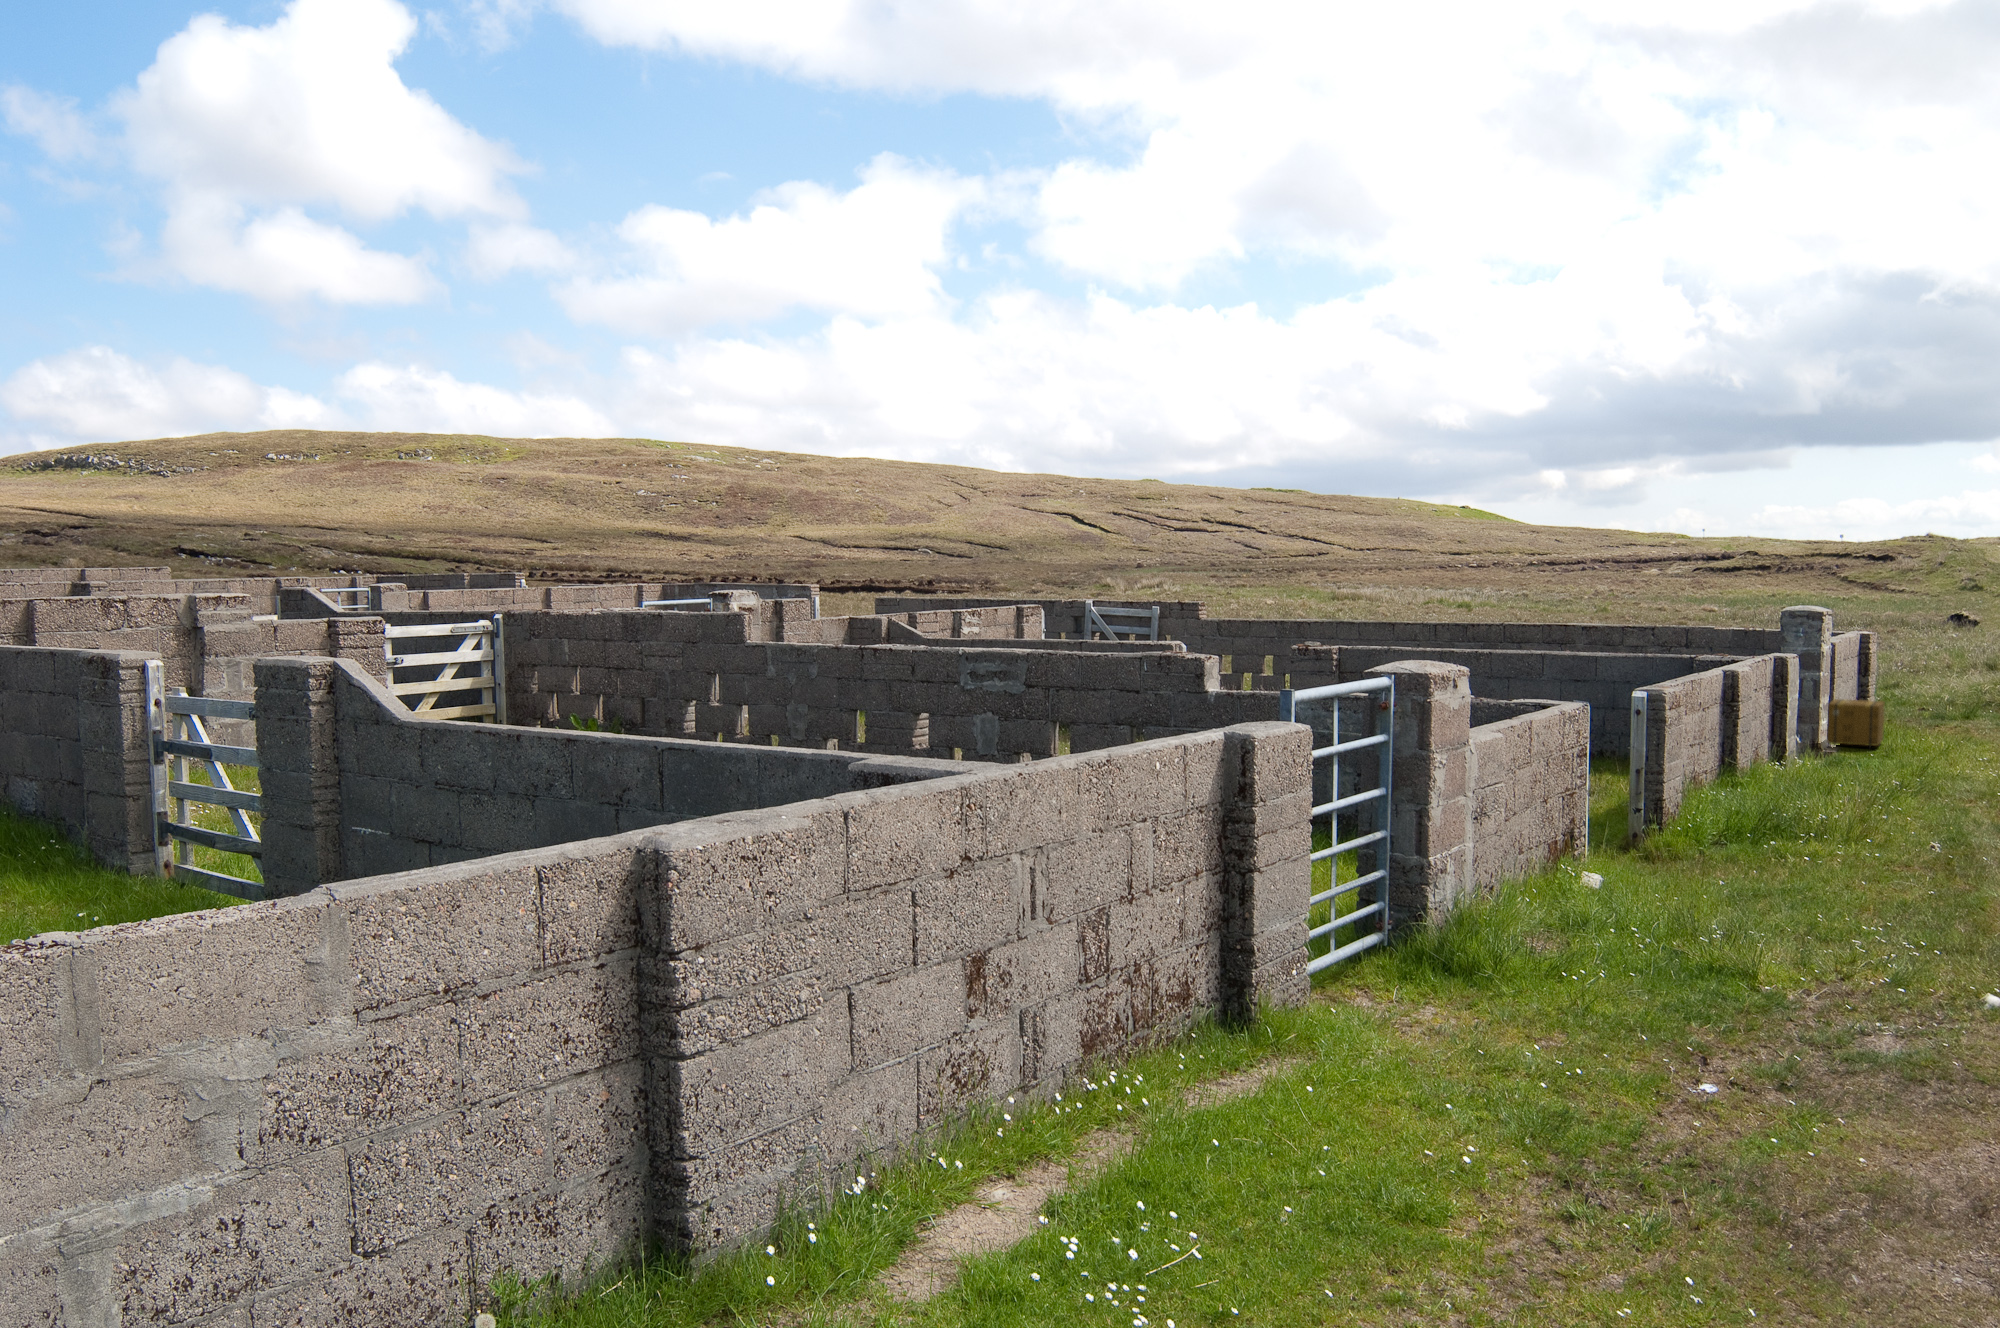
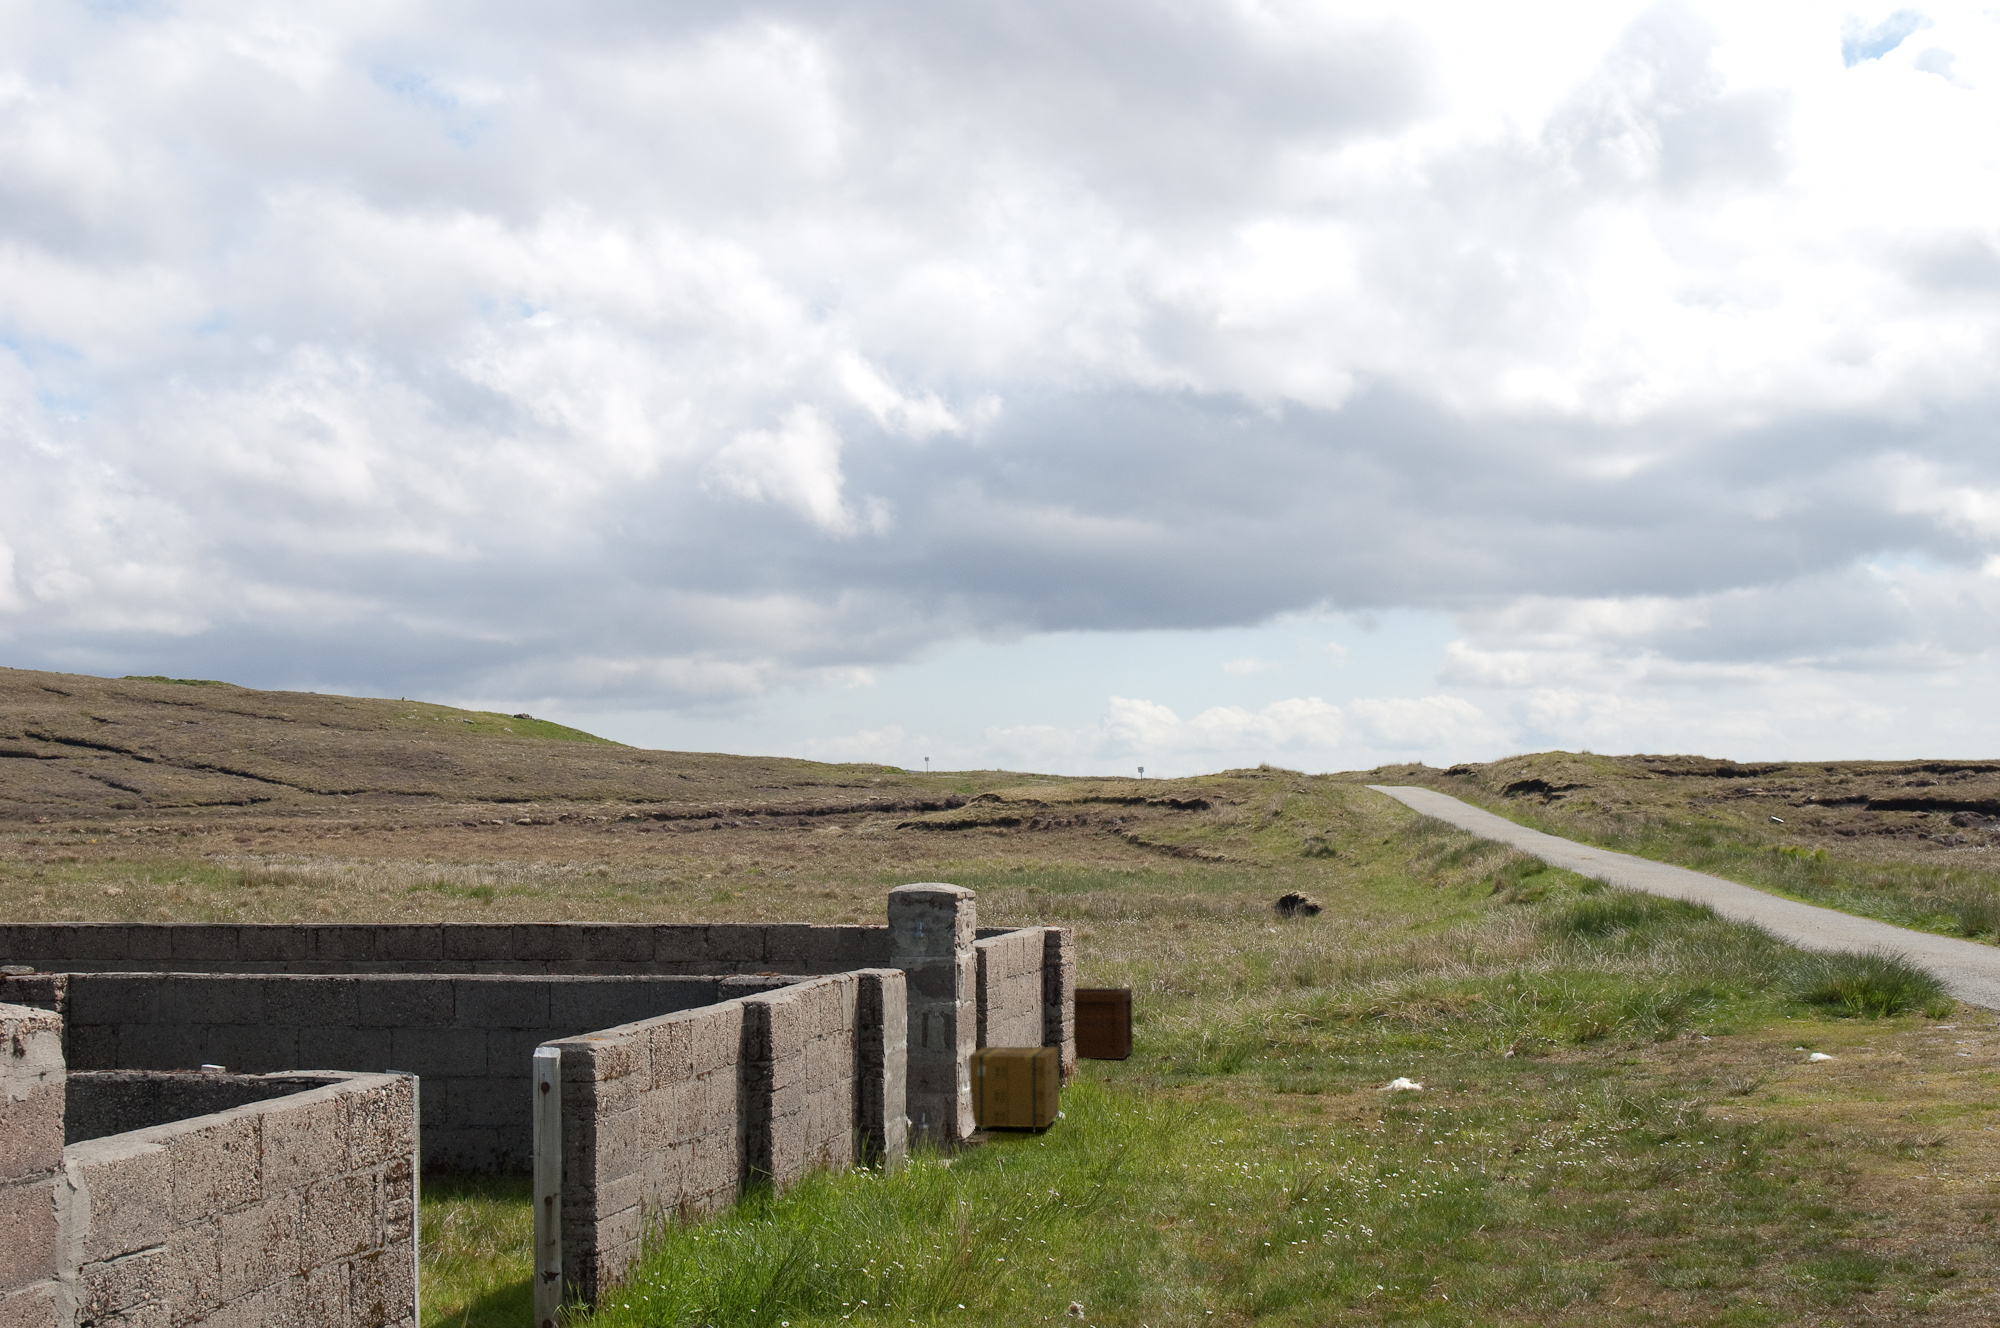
wooden crate: none [1868,665,1923,711] -> present [1074,988,1133,1059]

